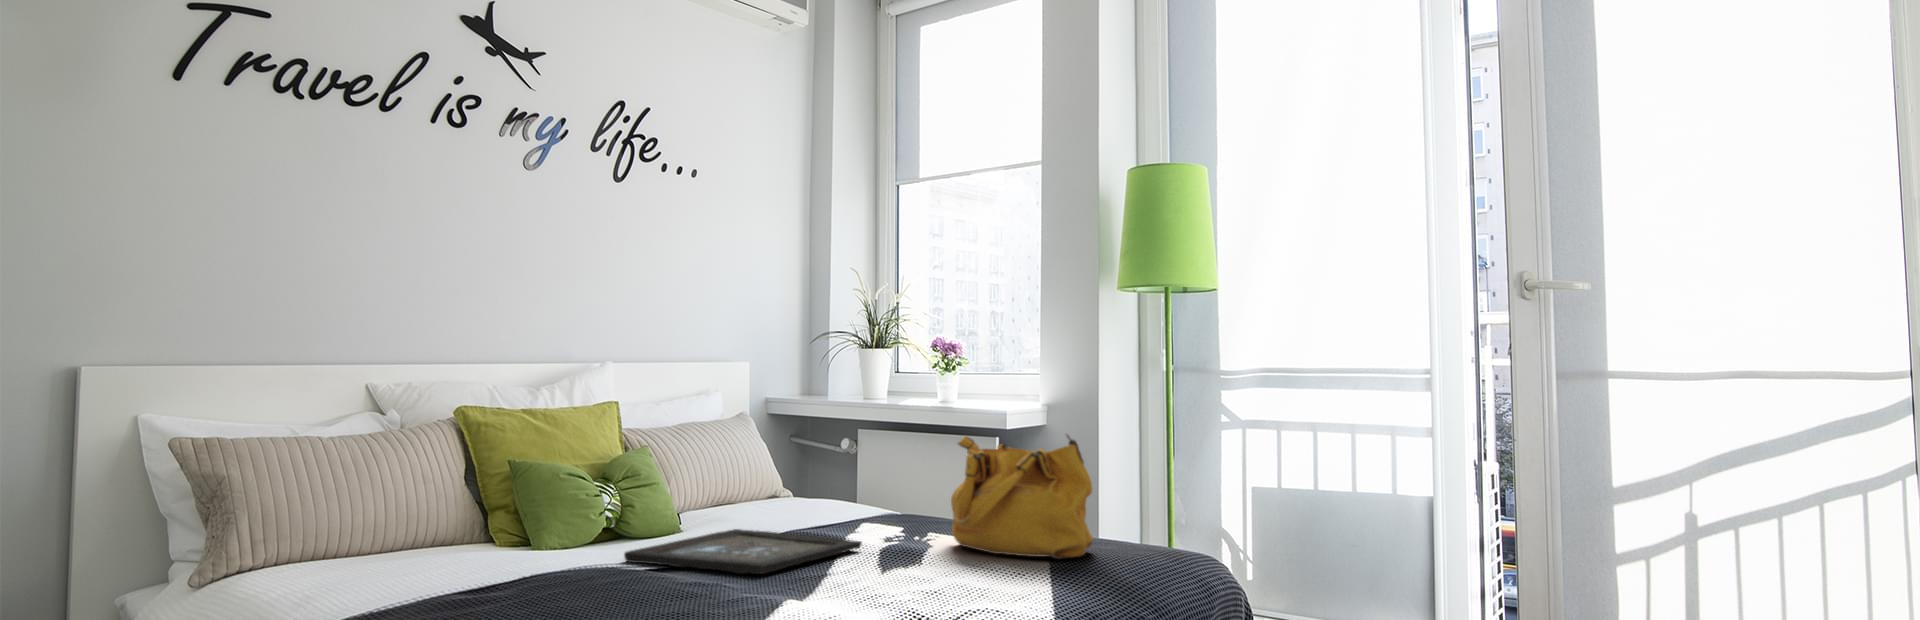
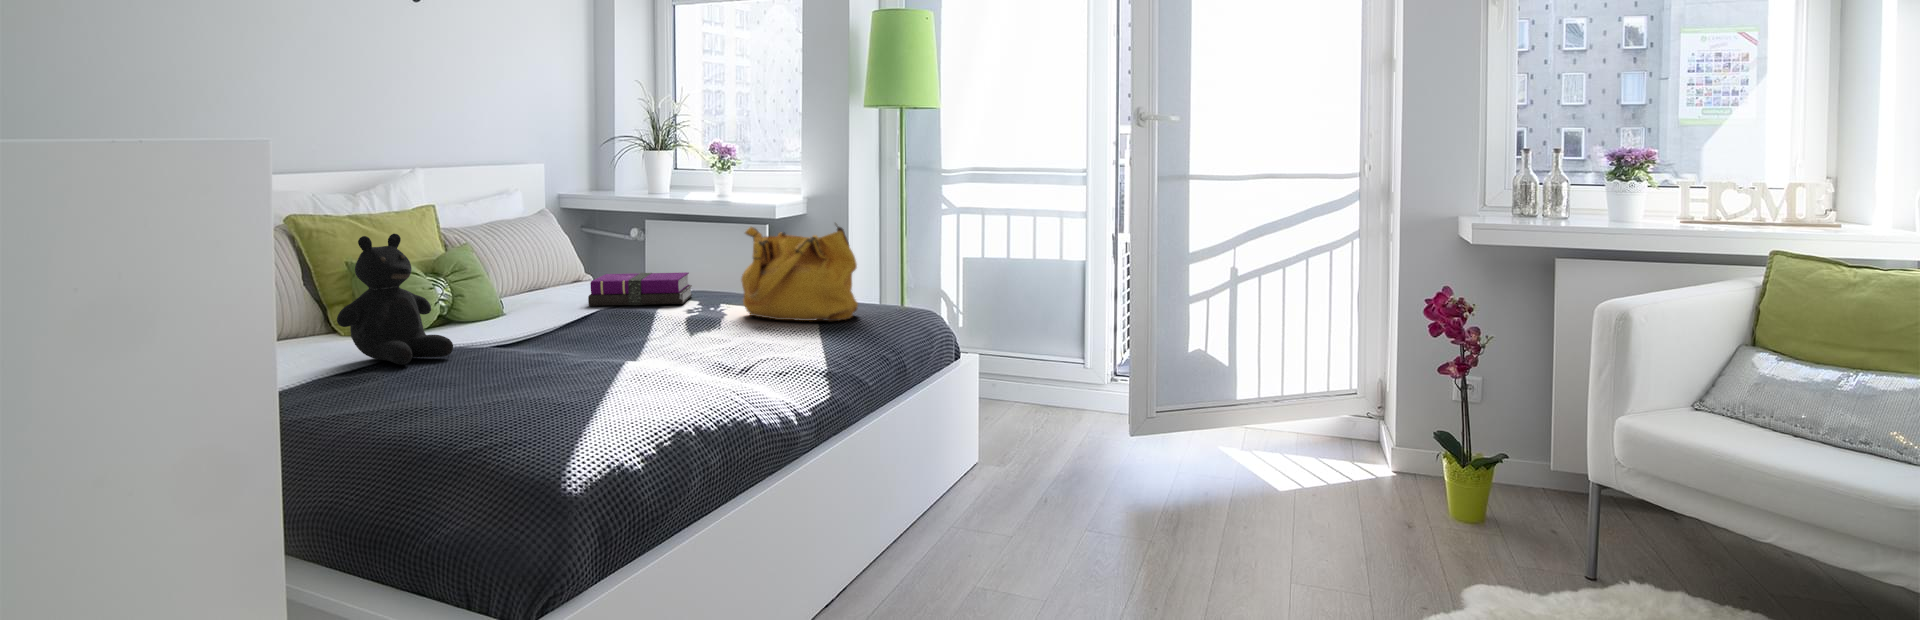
teddy bear: none [464,430,595,591] -> present [337,234,453,365]
notebook: none [776,487,898,526] -> present [588,272,692,306]
tray: present [624,529,862,574] -> none [469,311,669,344]

